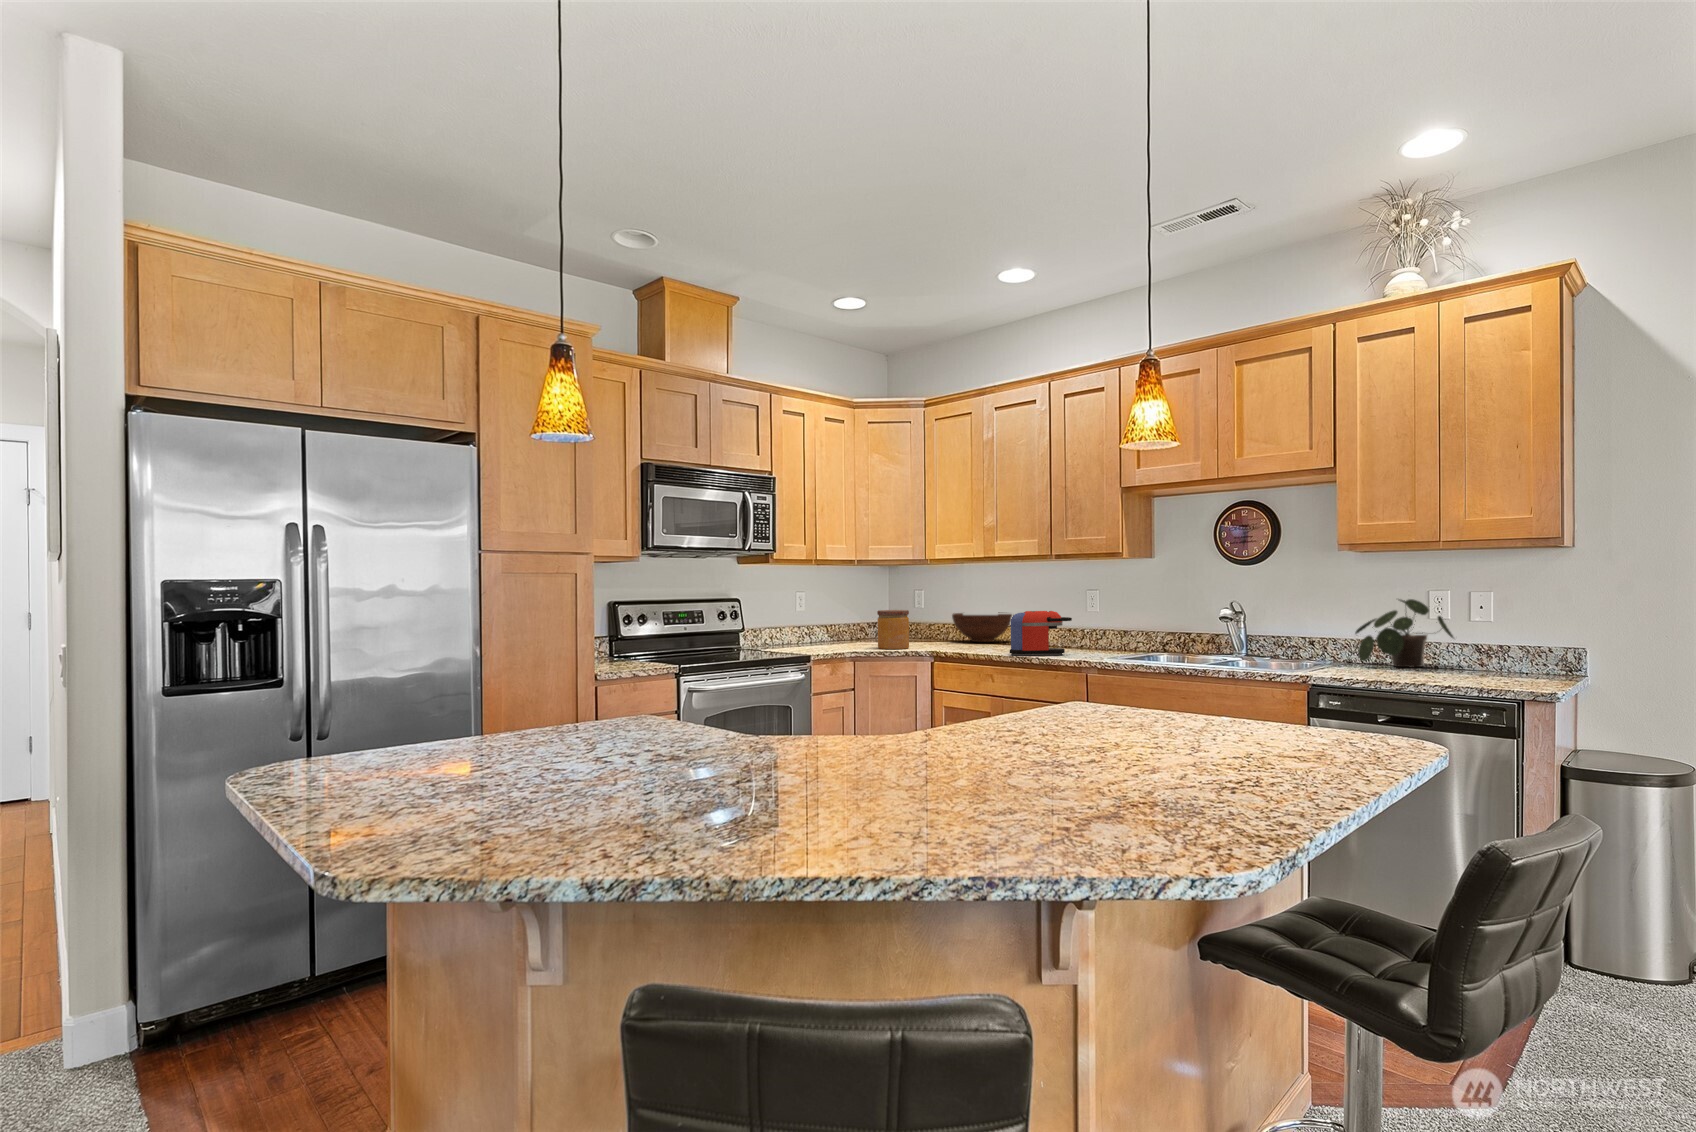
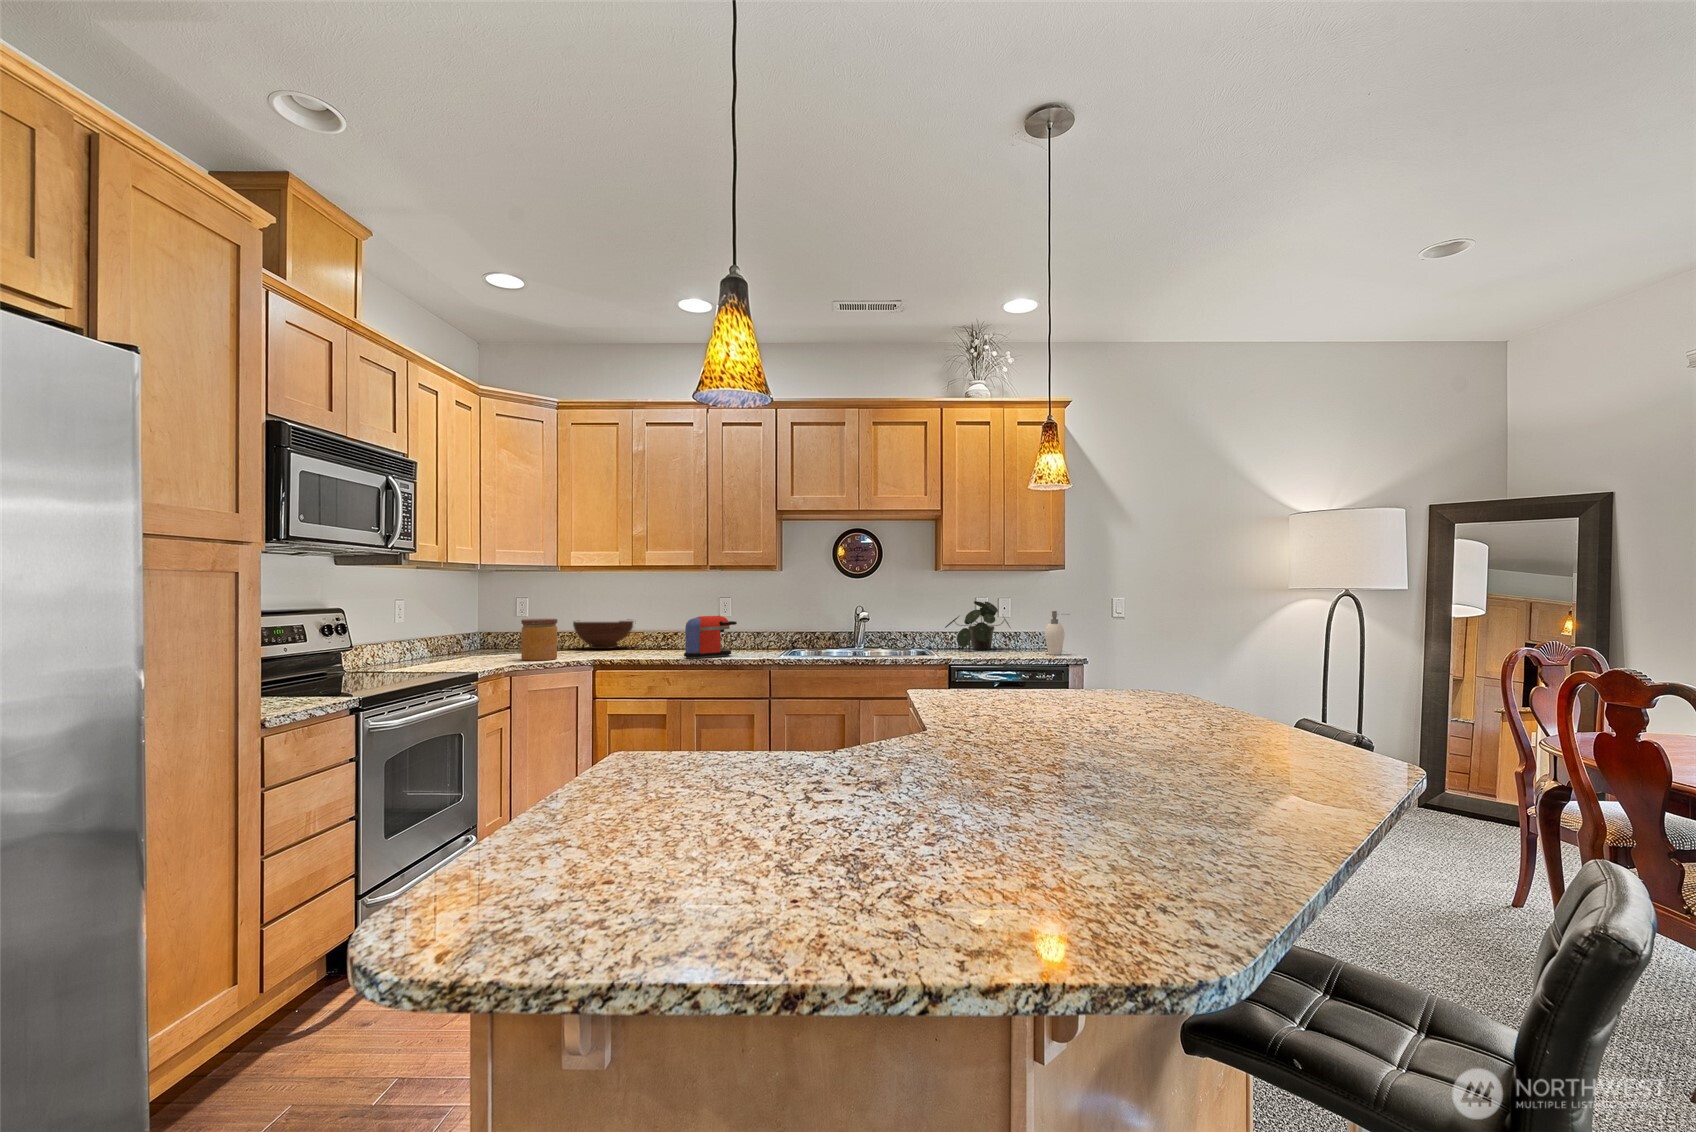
soap dispenser: none [1469,615,1507,680] -> present [1045,611,1069,655]

